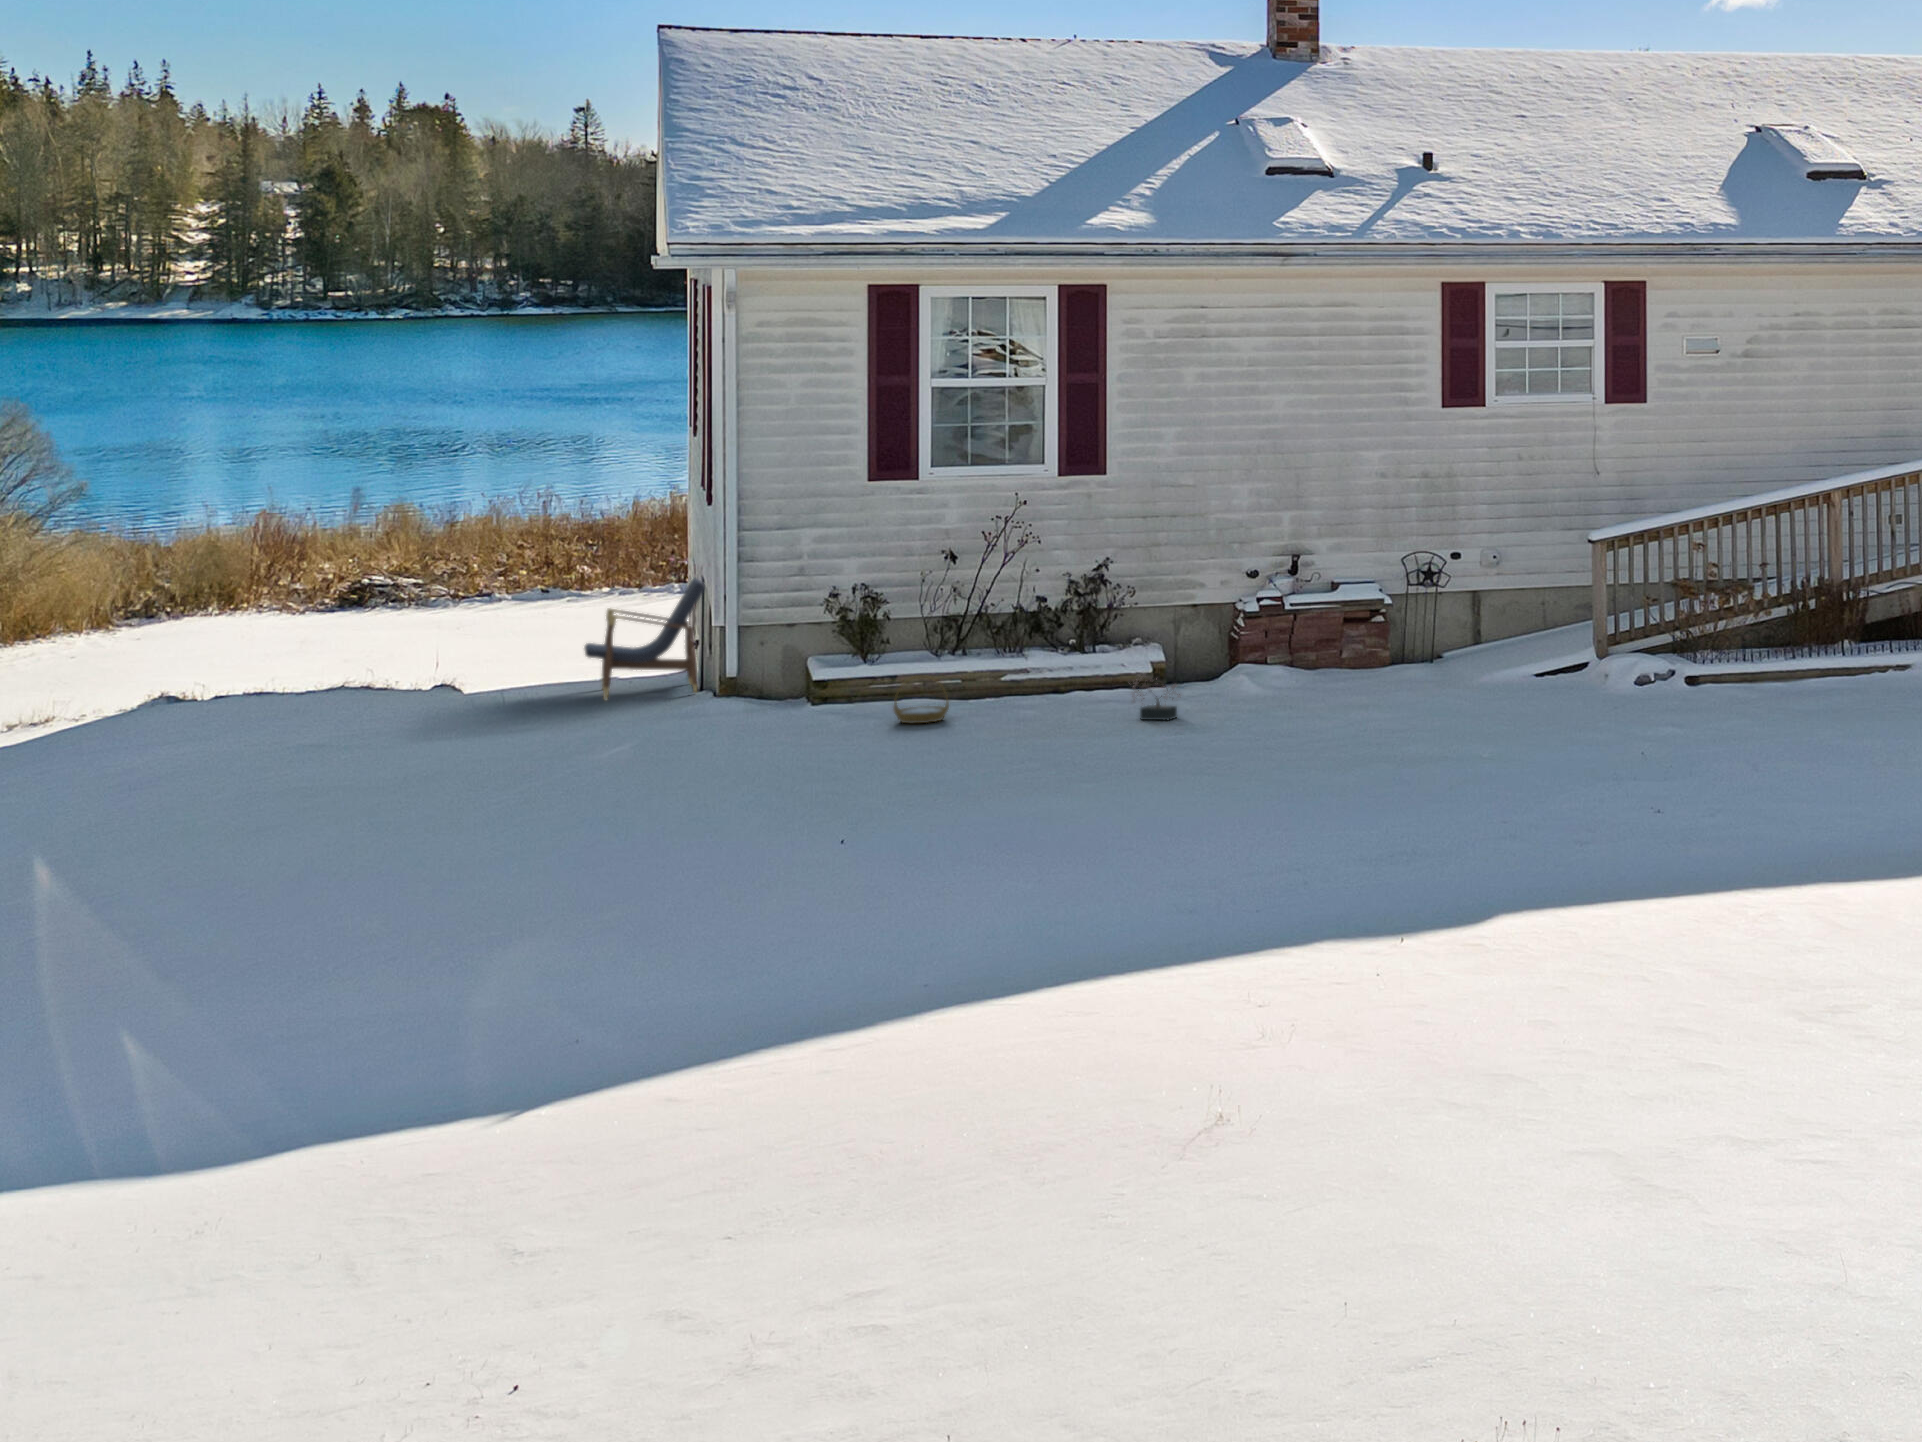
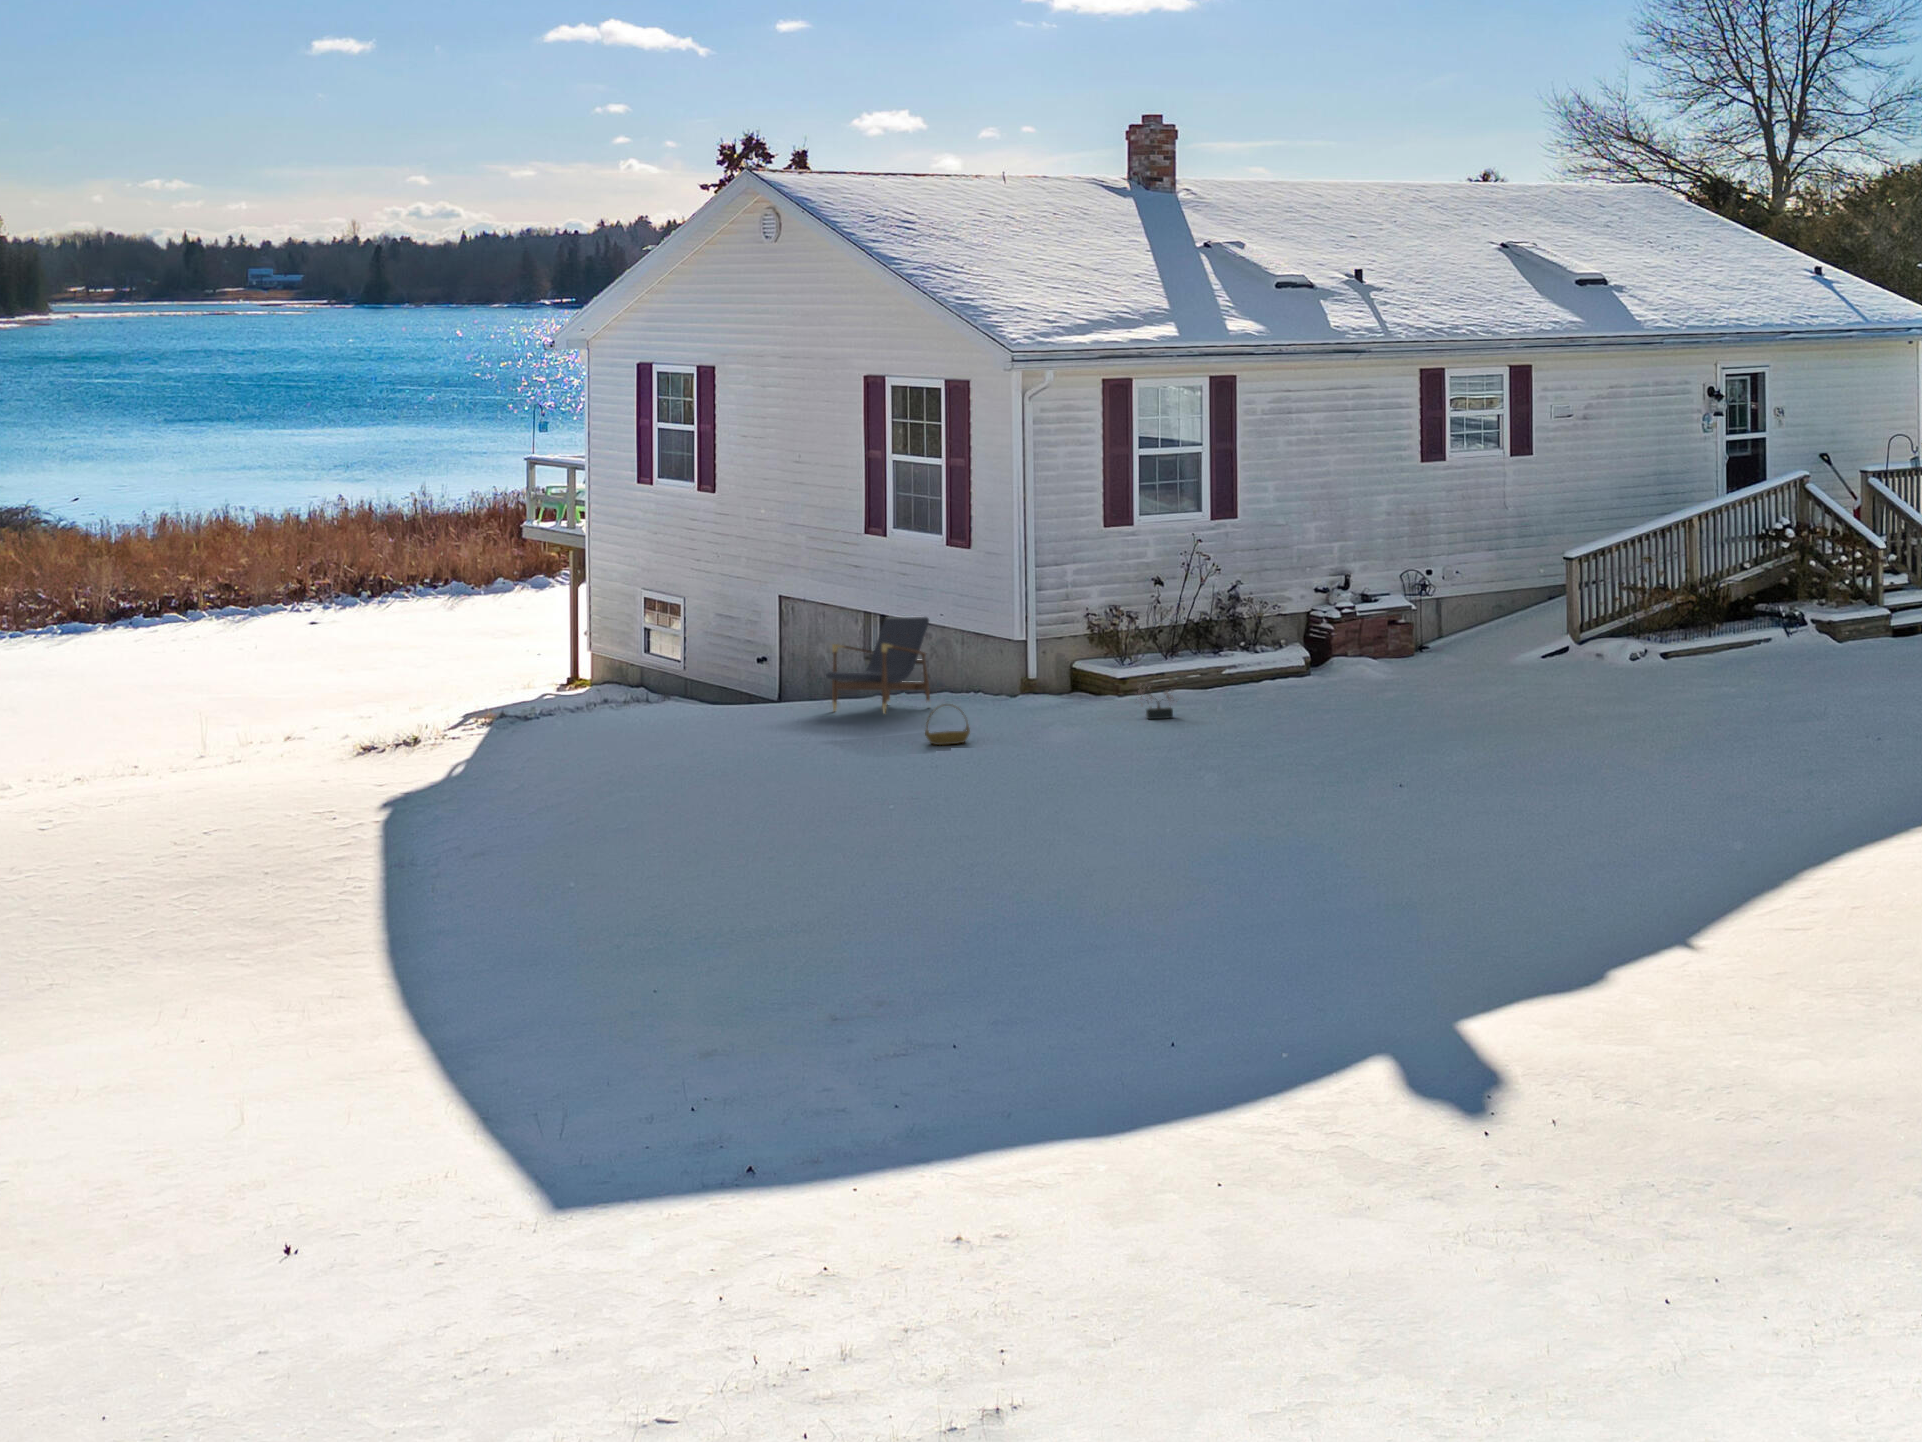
basket: present [894,675,949,723] -> present [925,704,970,745]
decorative plant: present [1133,678,1180,720] -> present [1137,683,1173,719]

